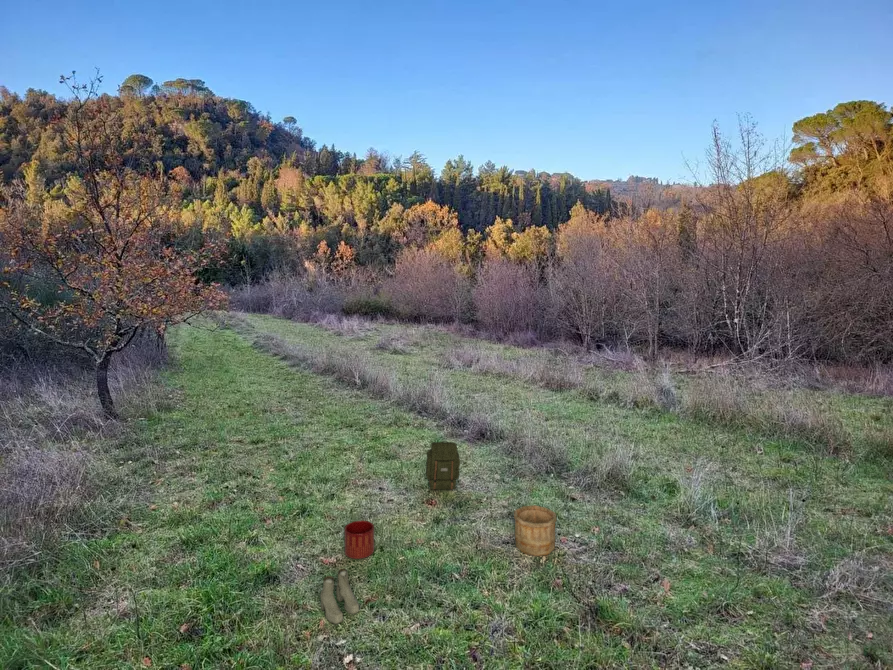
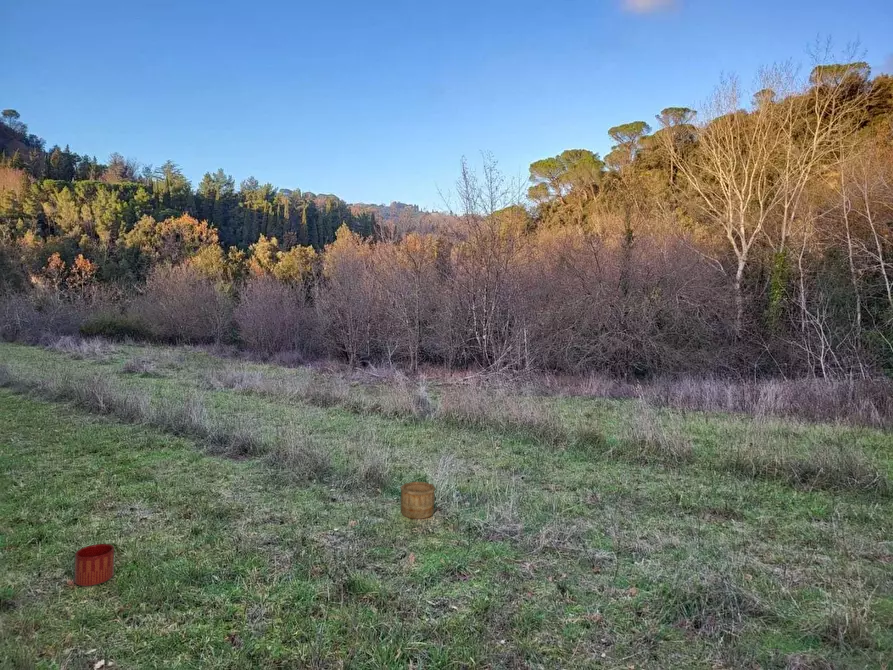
backpack: present [426,441,460,489] -> none [172,456,214,510]
wooden bucket: present [514,505,557,556] -> present [400,482,436,519]
boots: present [320,569,359,624] -> none [52,588,104,644]

